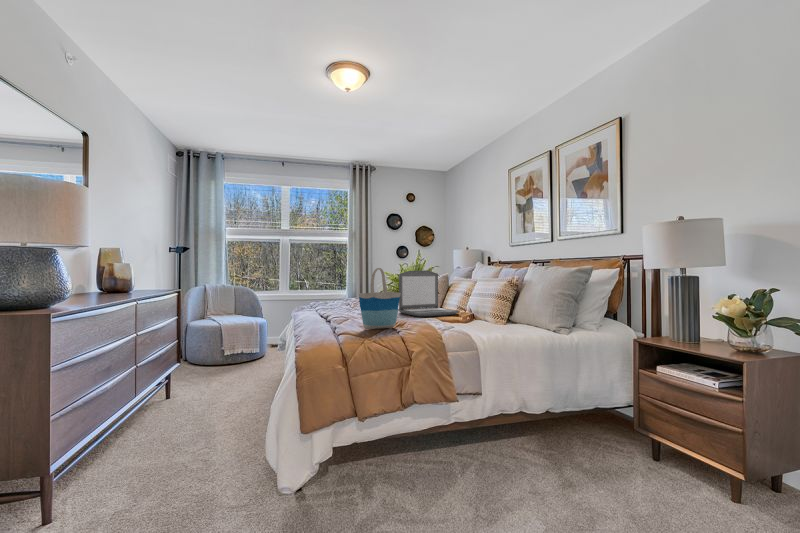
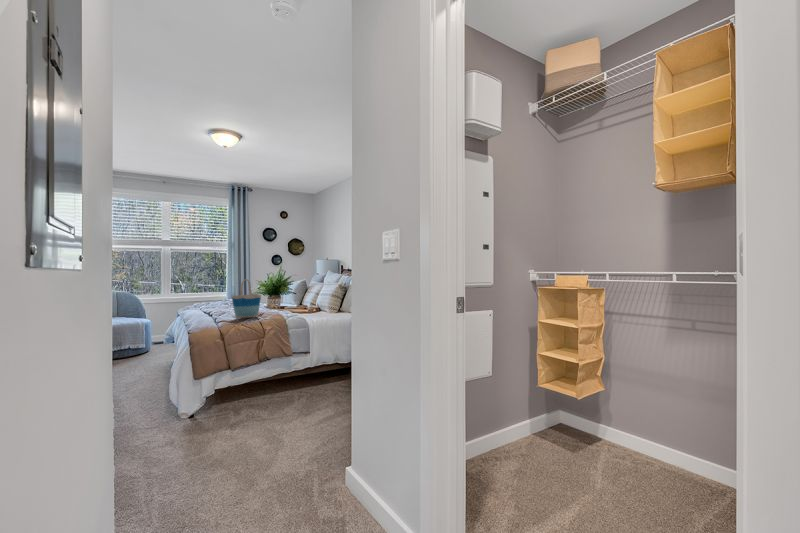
laptop: present [398,271,458,317] -> none [264,278,306,310]

